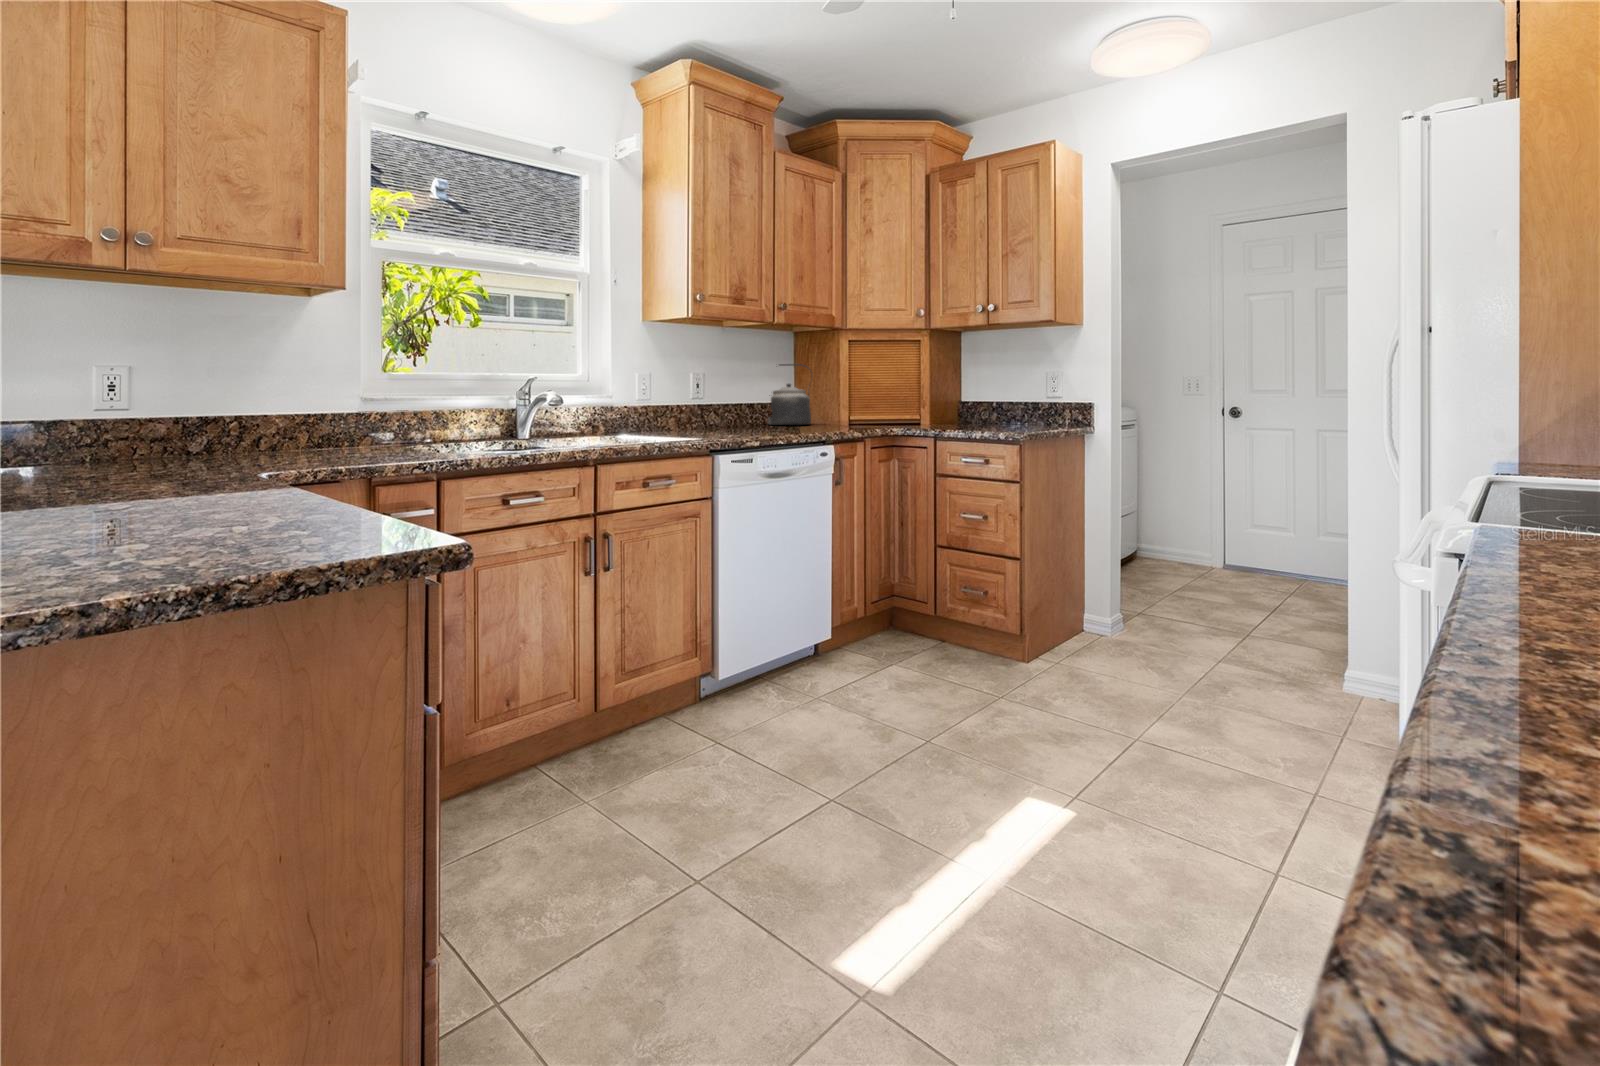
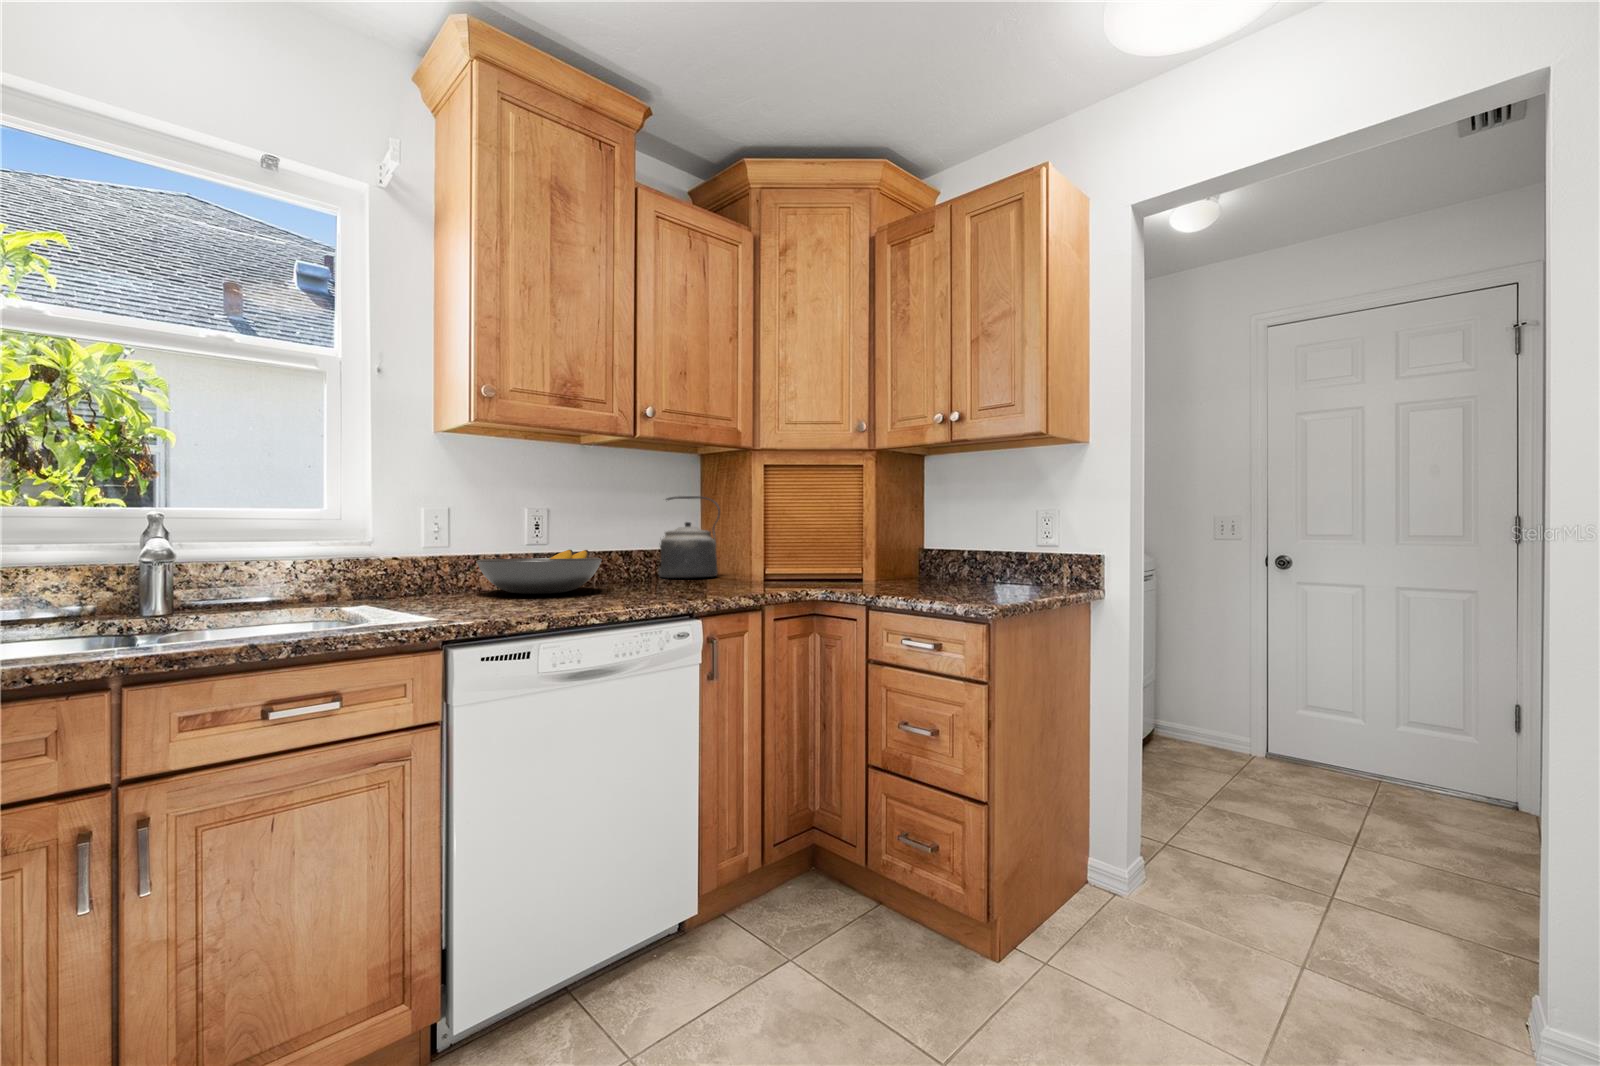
fruit bowl: none [675,402,756,431] -> present [476,550,602,594]

